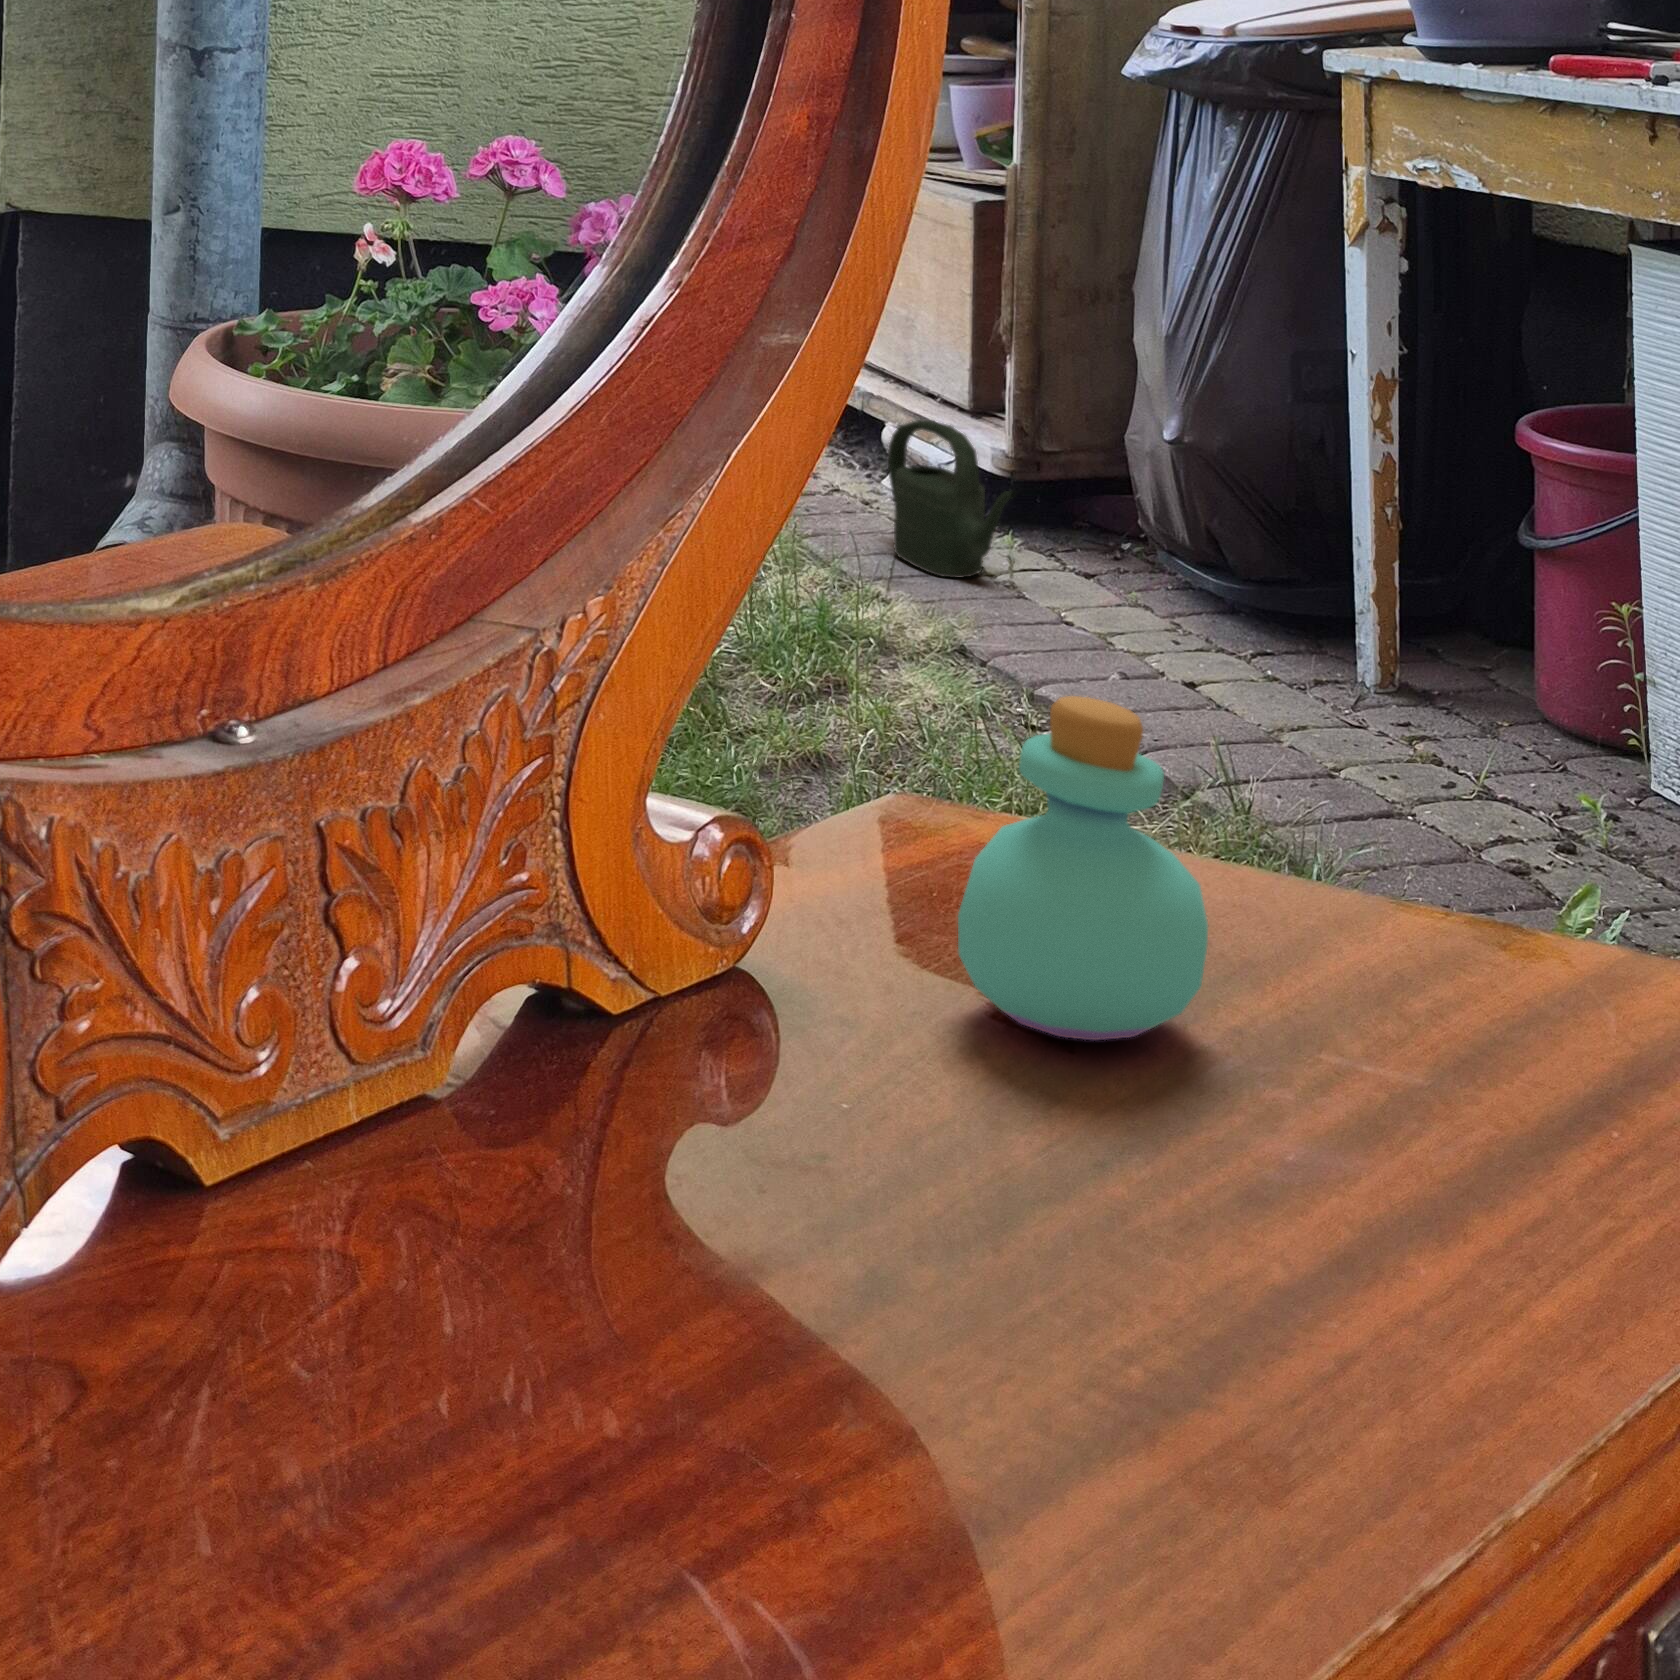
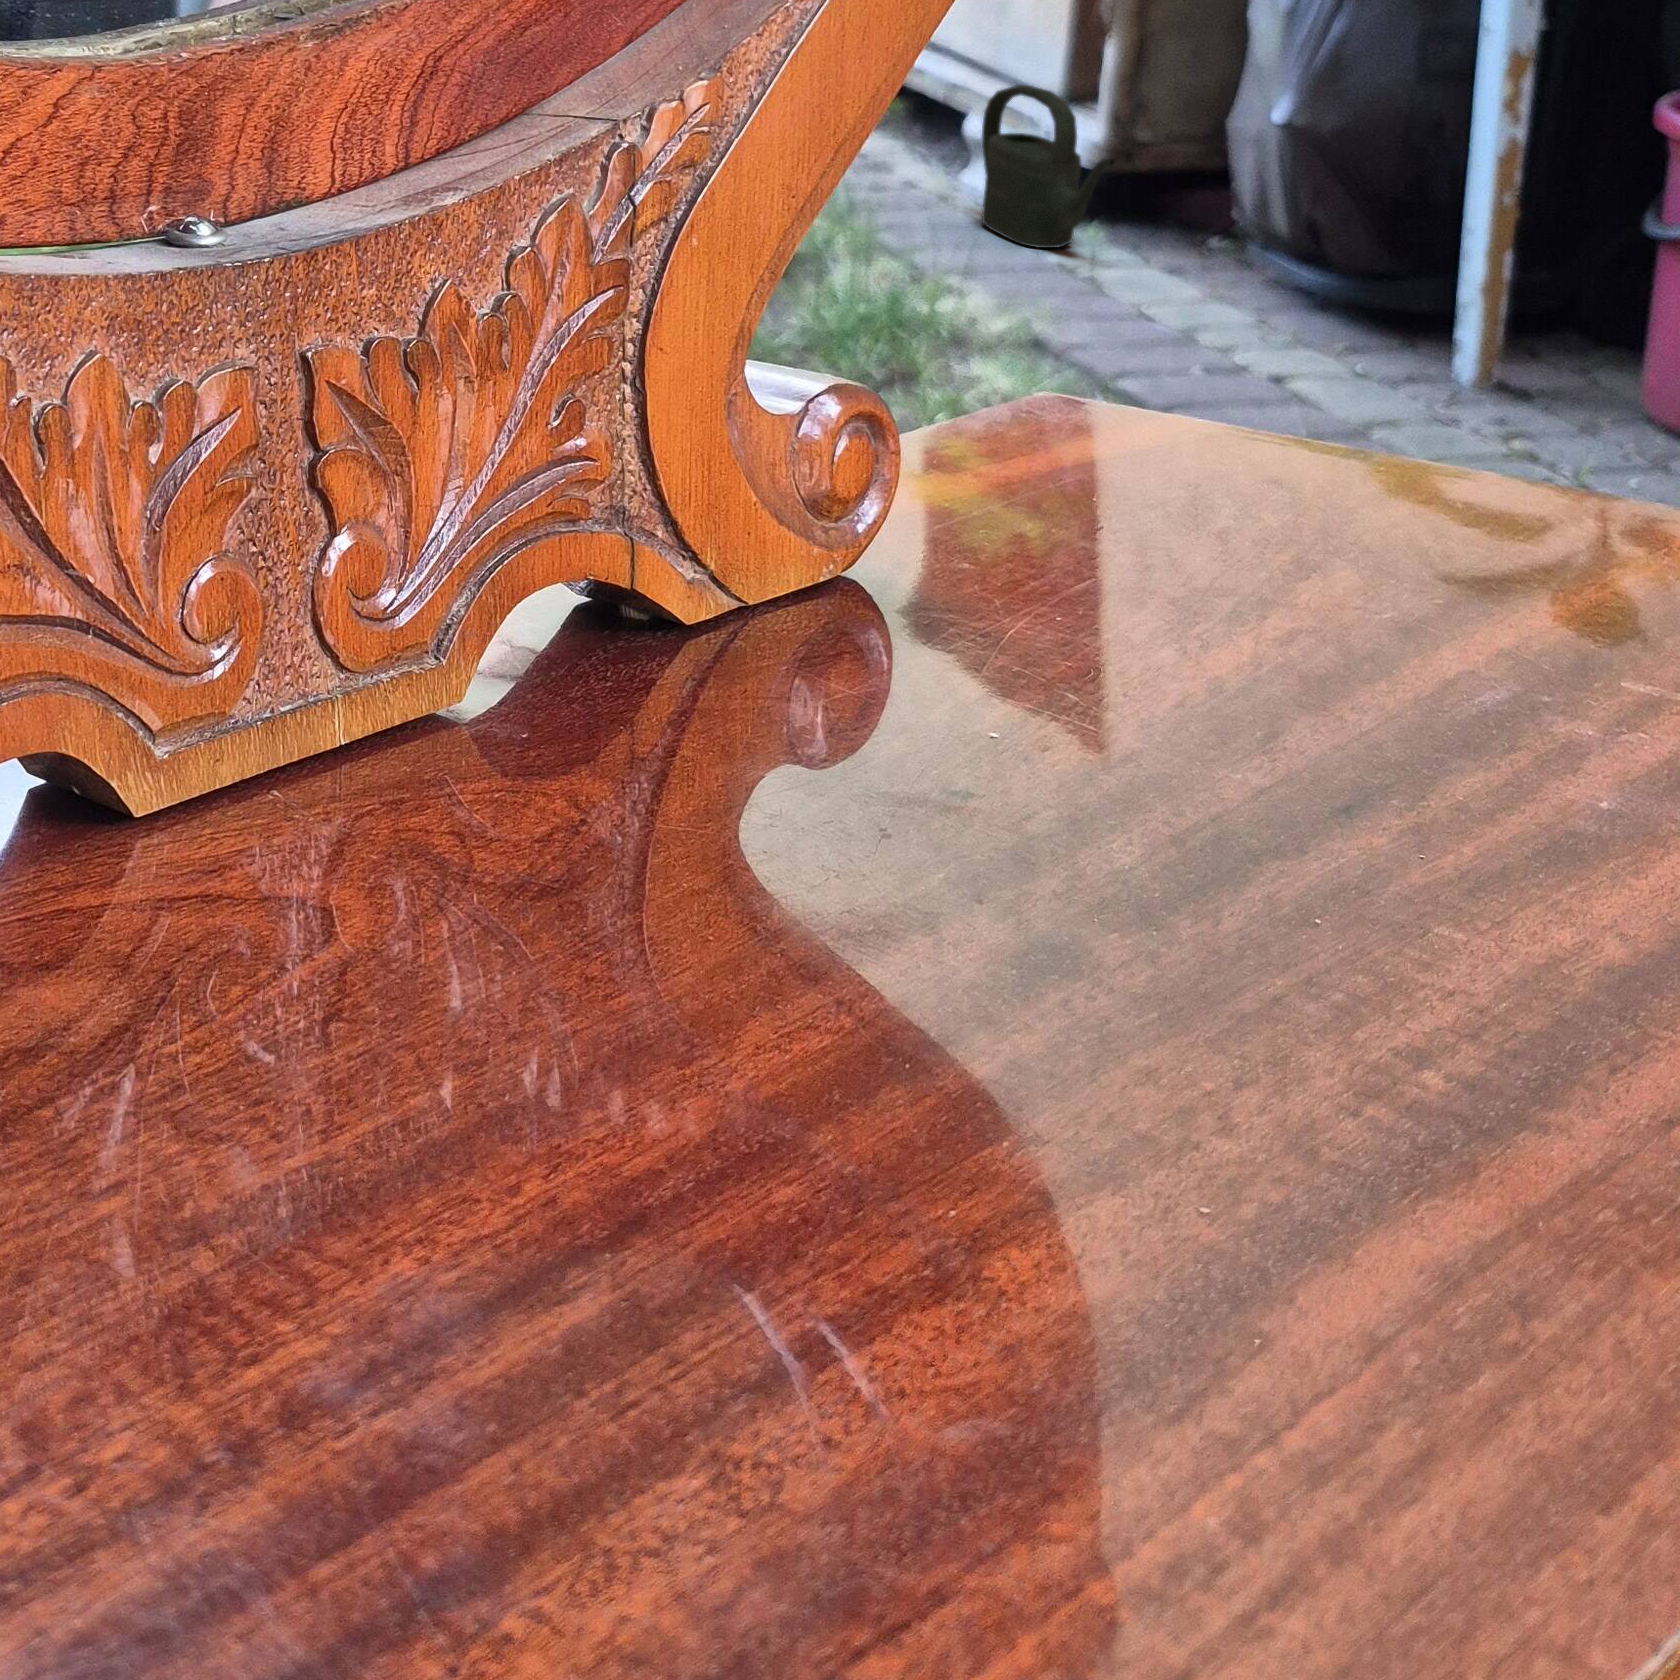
perfume bottle: present [958,696,1208,1040] -> none [1136,235,1467,674]

